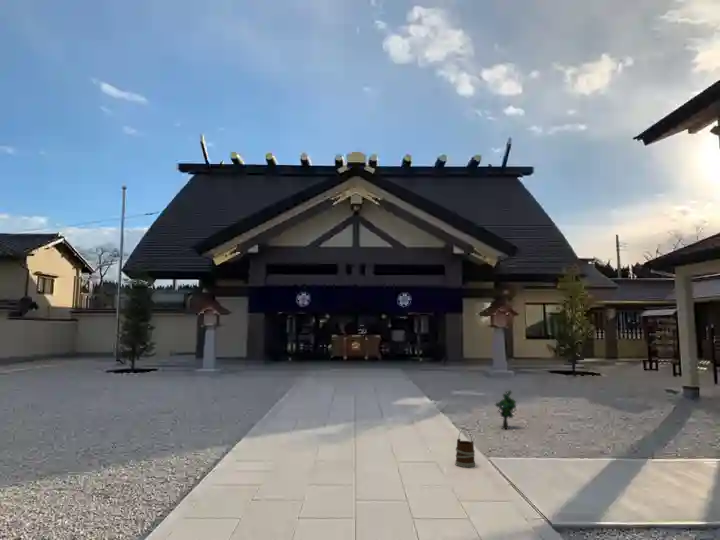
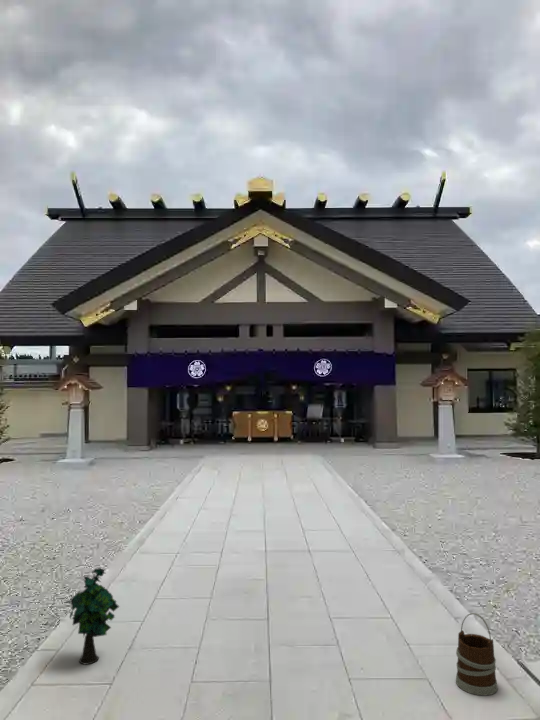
decorative plant: present [496,391,516,429] -> present [65,568,119,664]

